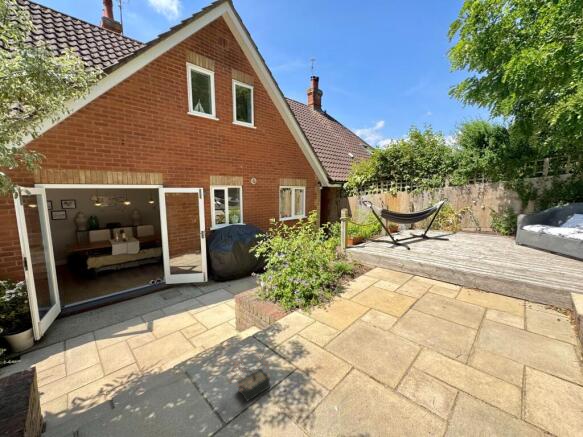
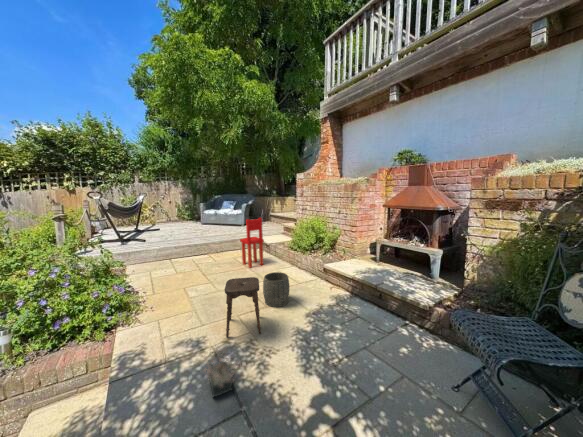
chair: none [477,248,517,334] -> present [240,218,264,268]
stool: none [315,311,369,395] -> present [225,277,261,337]
woven basket: none [399,338,447,405] -> present [263,272,290,307]

